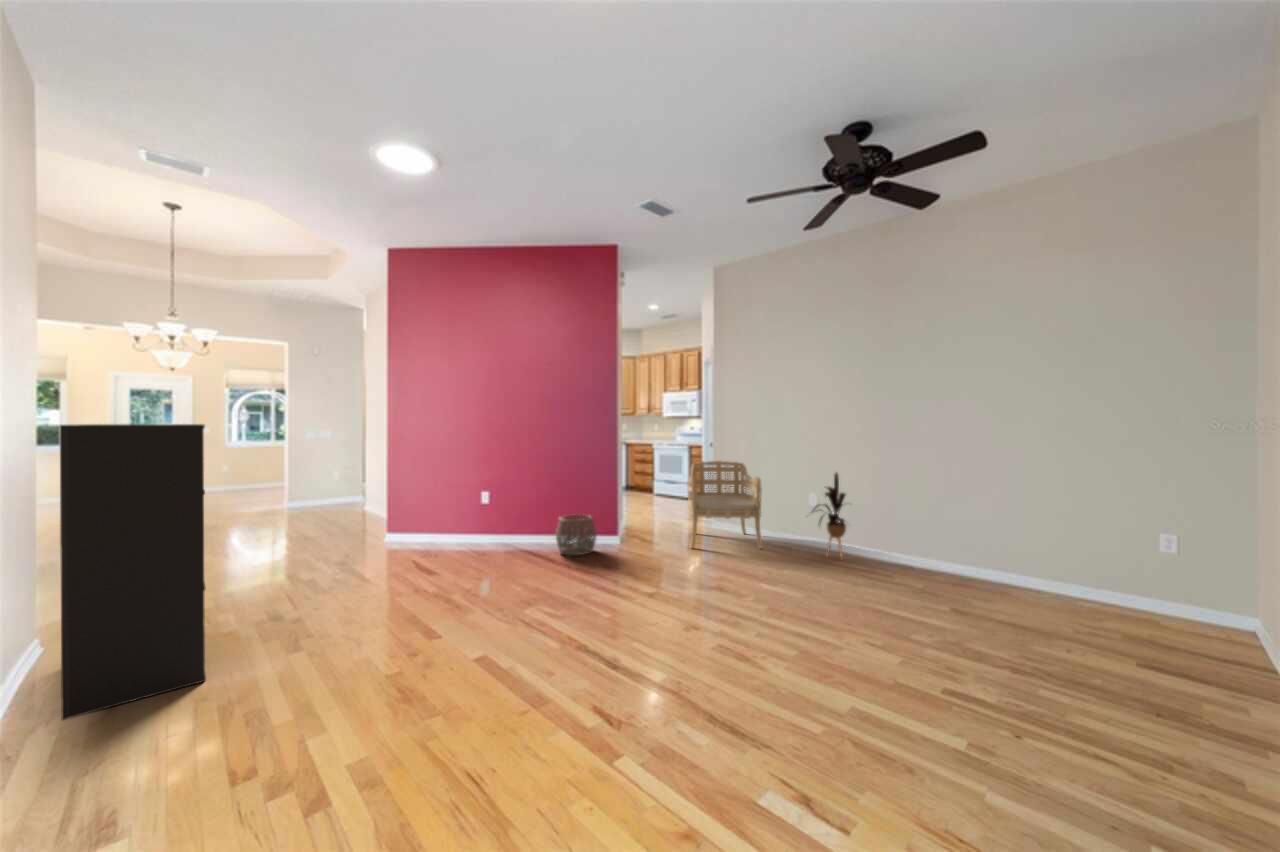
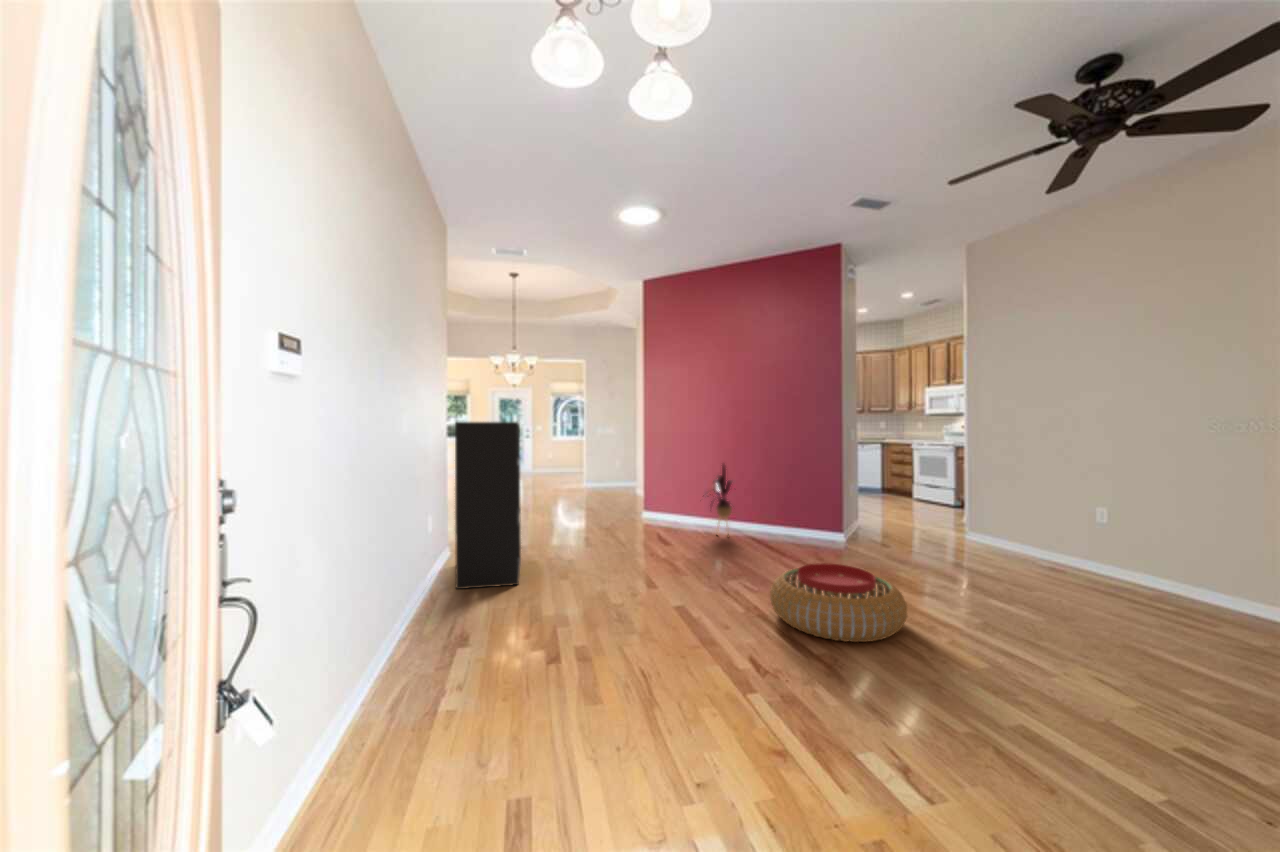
armchair: present [688,461,762,549] -> none [924,463,1022,569]
house plant: present [812,473,846,558] -> present [710,465,732,526]
woven basket: present [556,514,596,556] -> none [776,508,817,548]
pouf: none [587,574,721,659] -> present [770,563,907,642]

